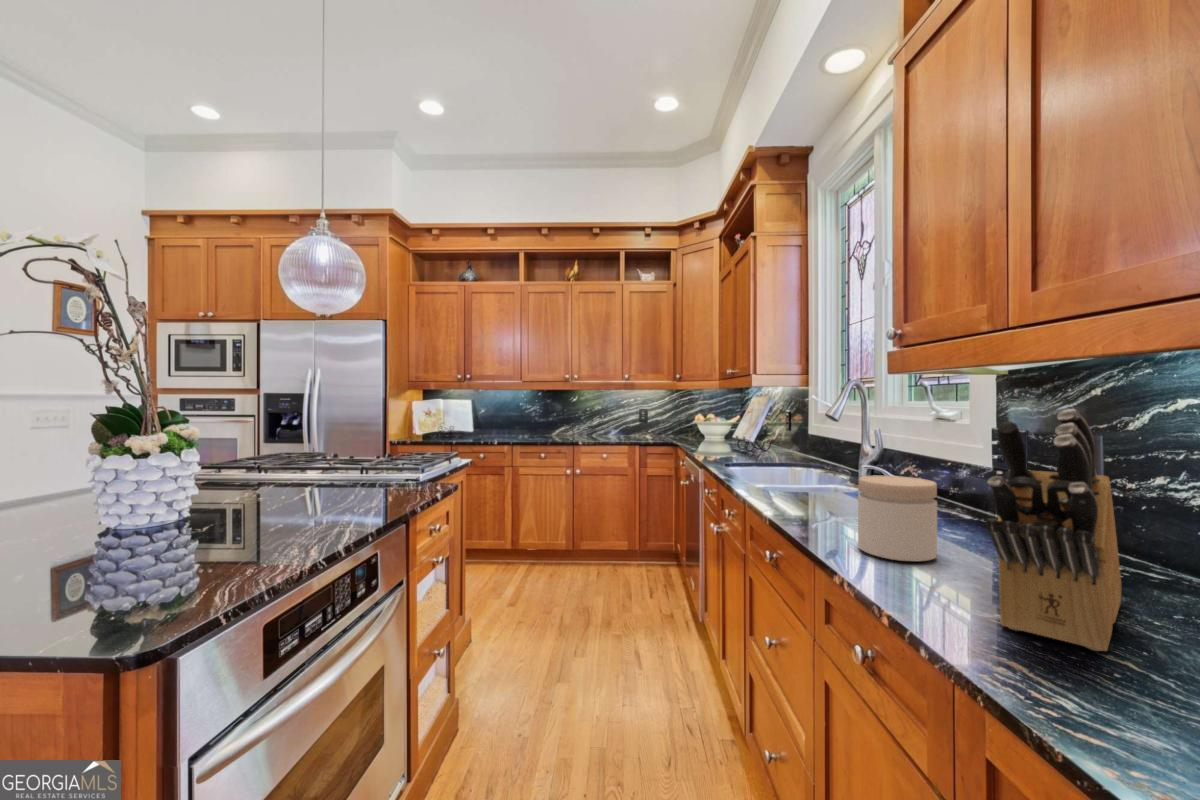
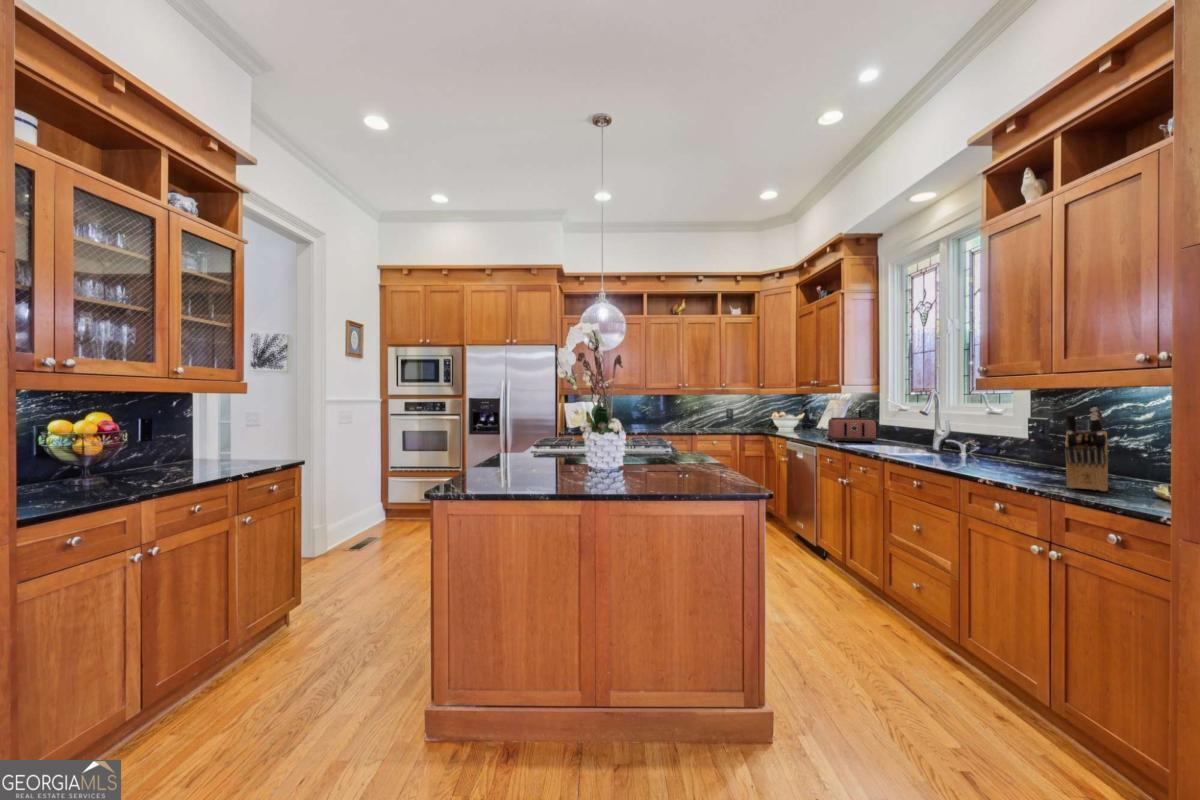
toaster: none [722,423,790,464] -> present [828,418,877,443]
jar: present [858,475,937,561] -> none [981,439,1022,475]

